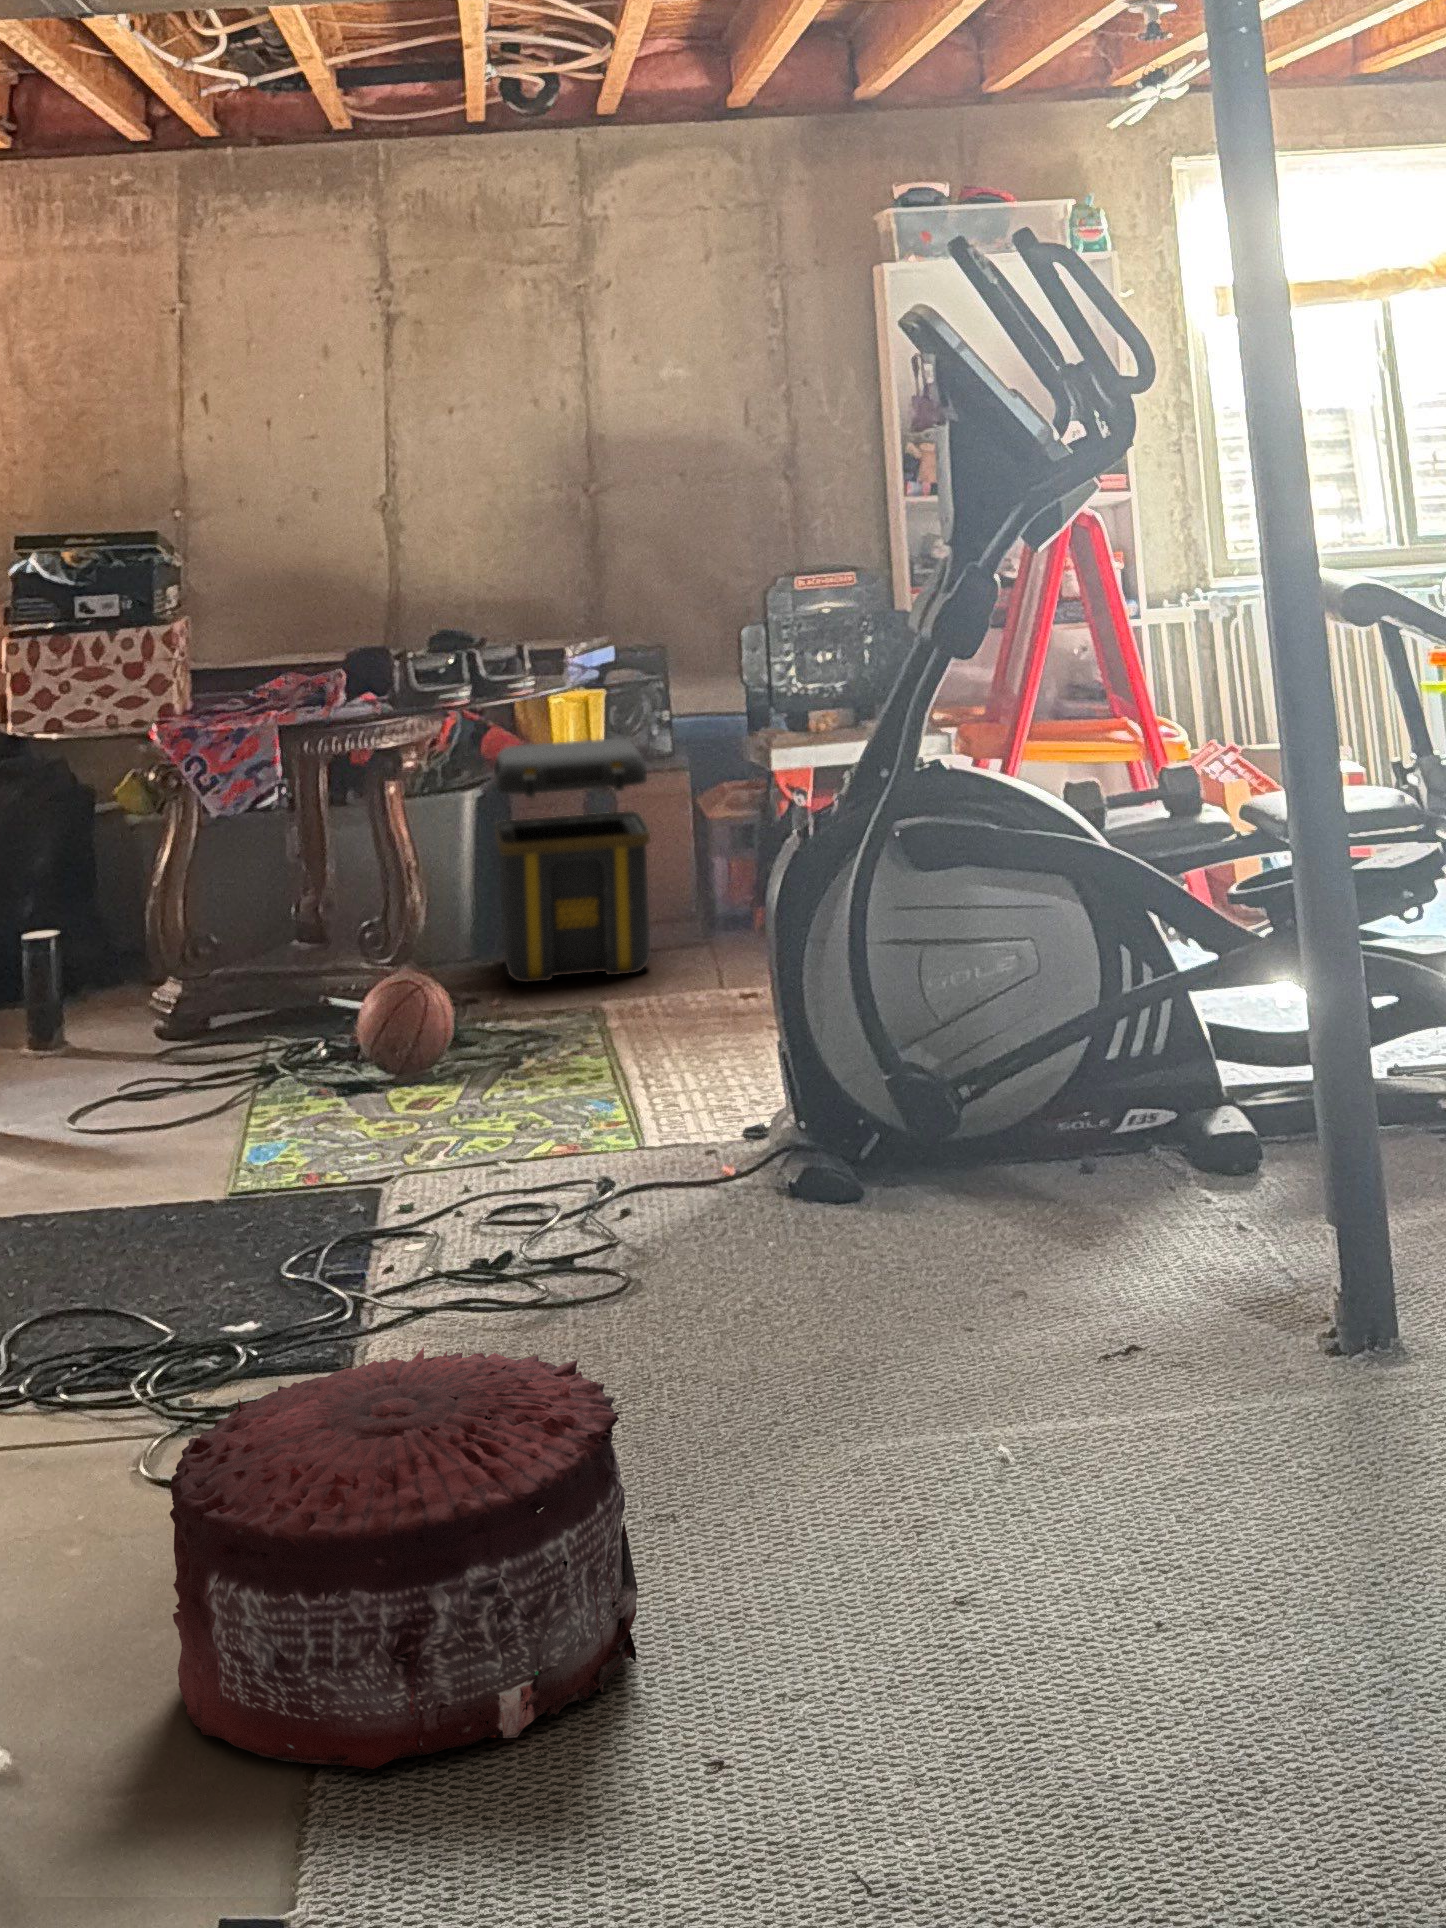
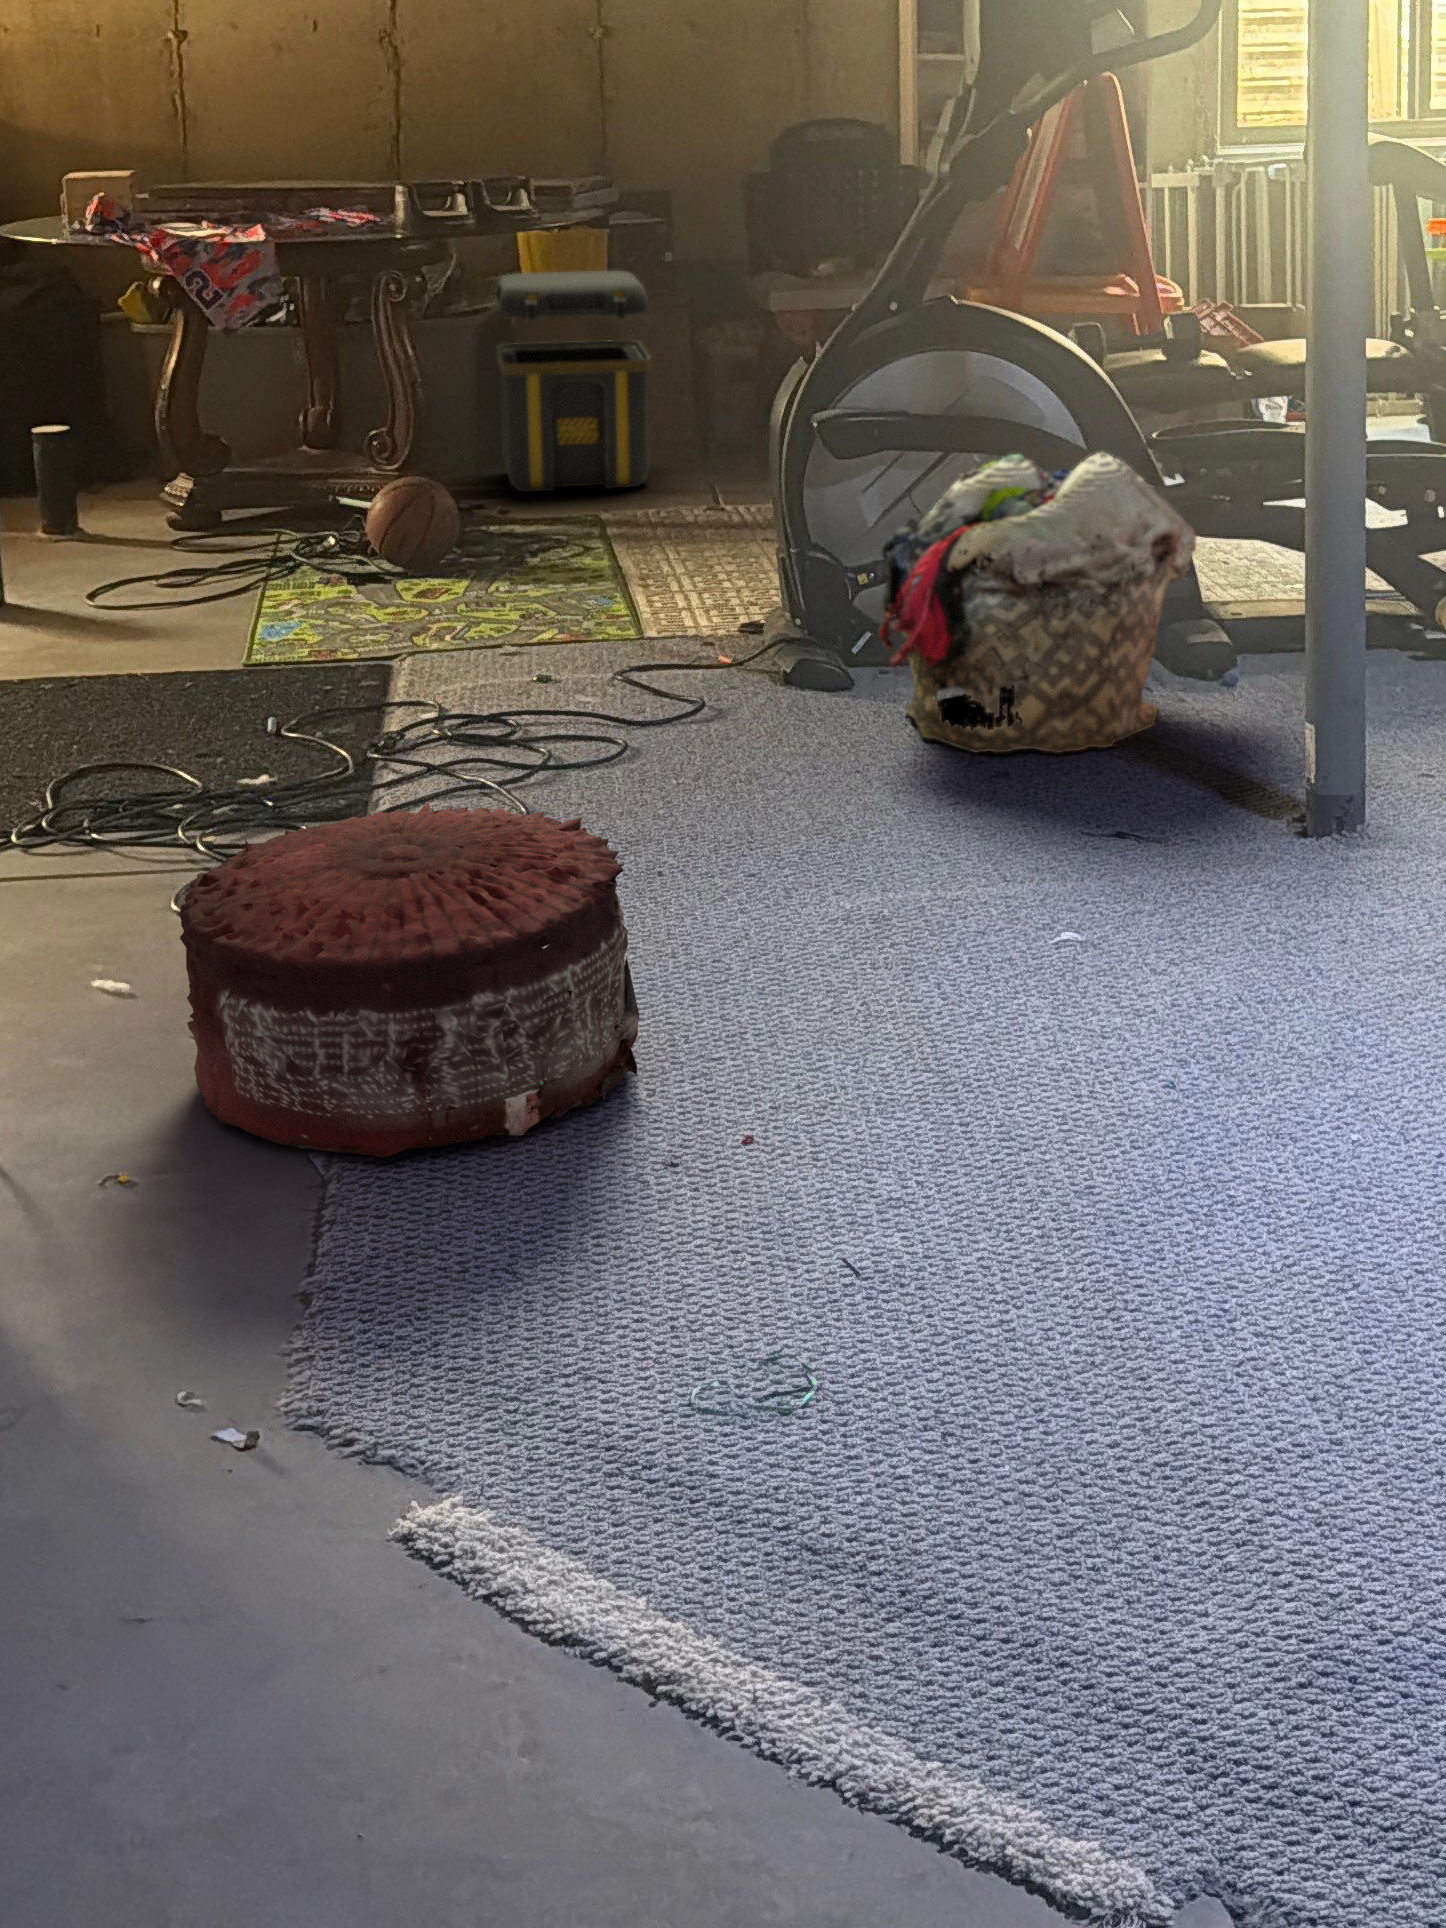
laundry basket: none [882,928,1201,1270] -> present [879,452,1196,753]

